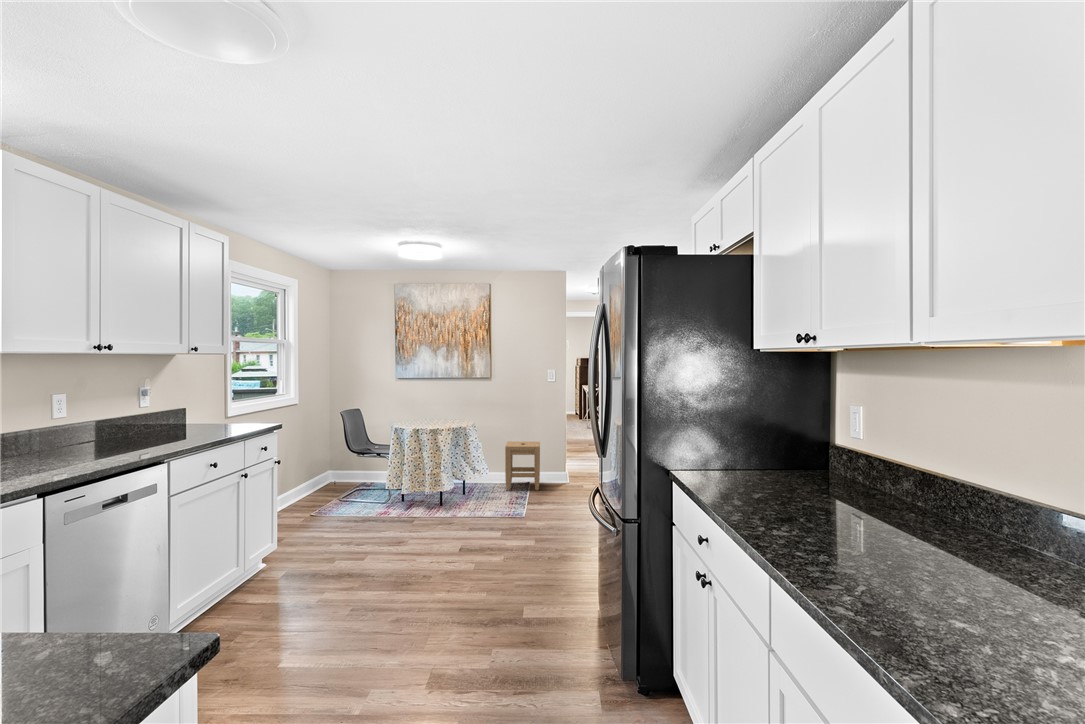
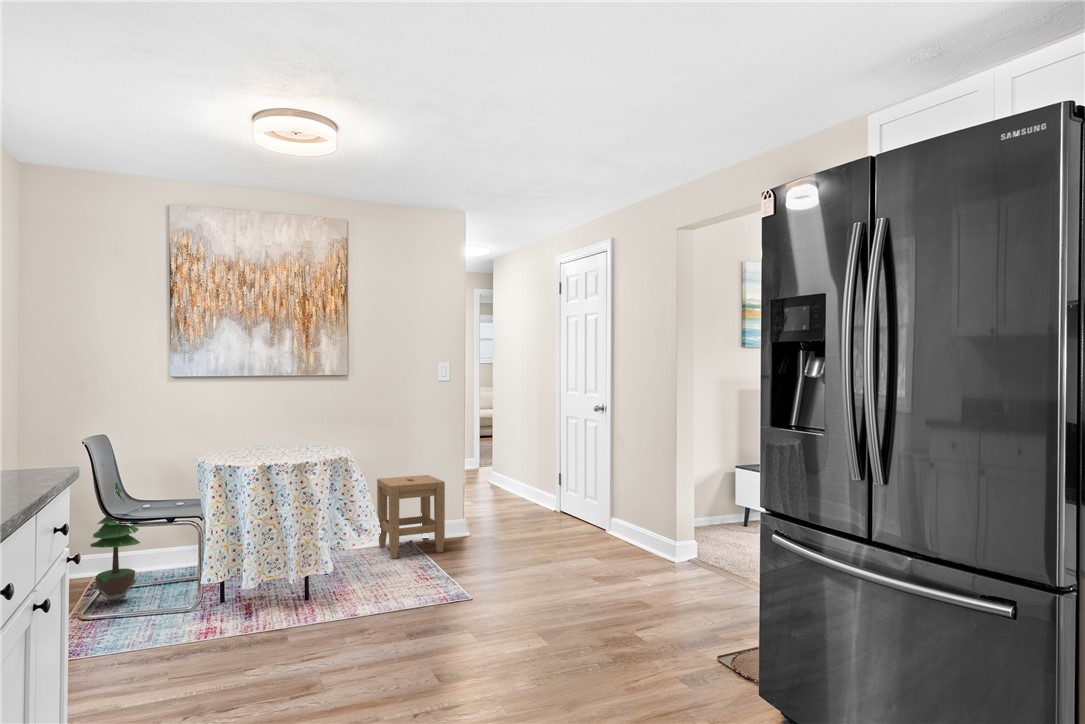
potted tree: none [349,433,372,493] -> present [90,482,140,602]

